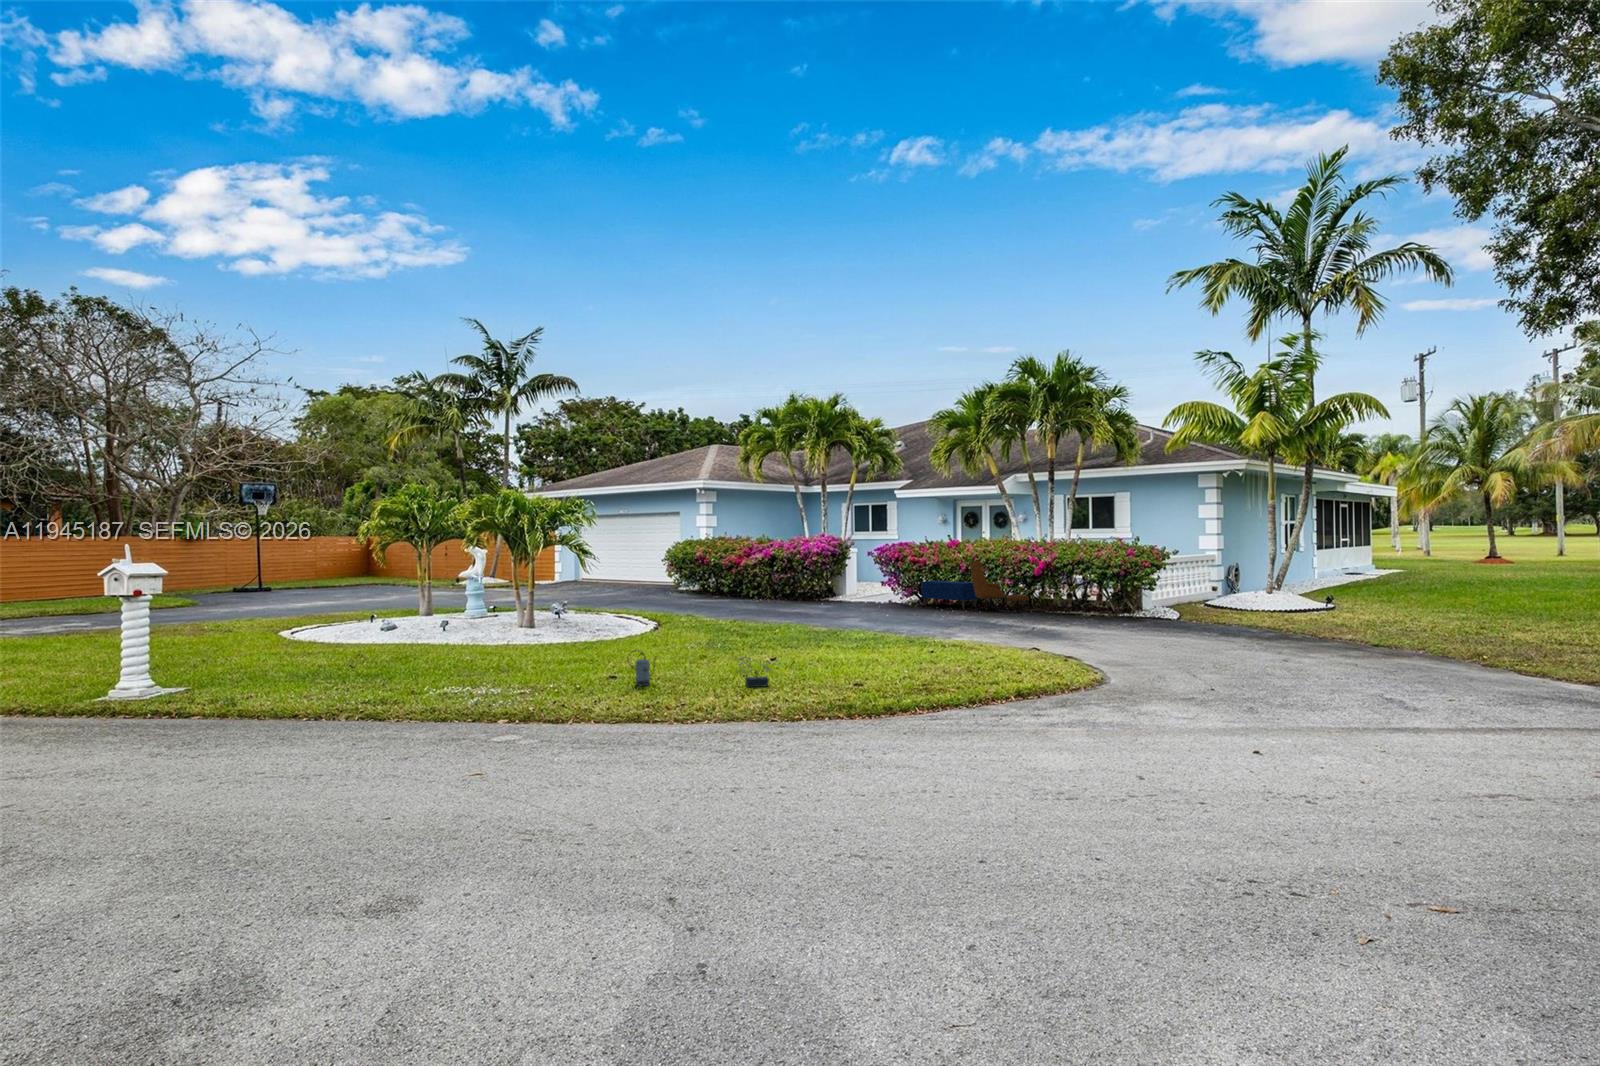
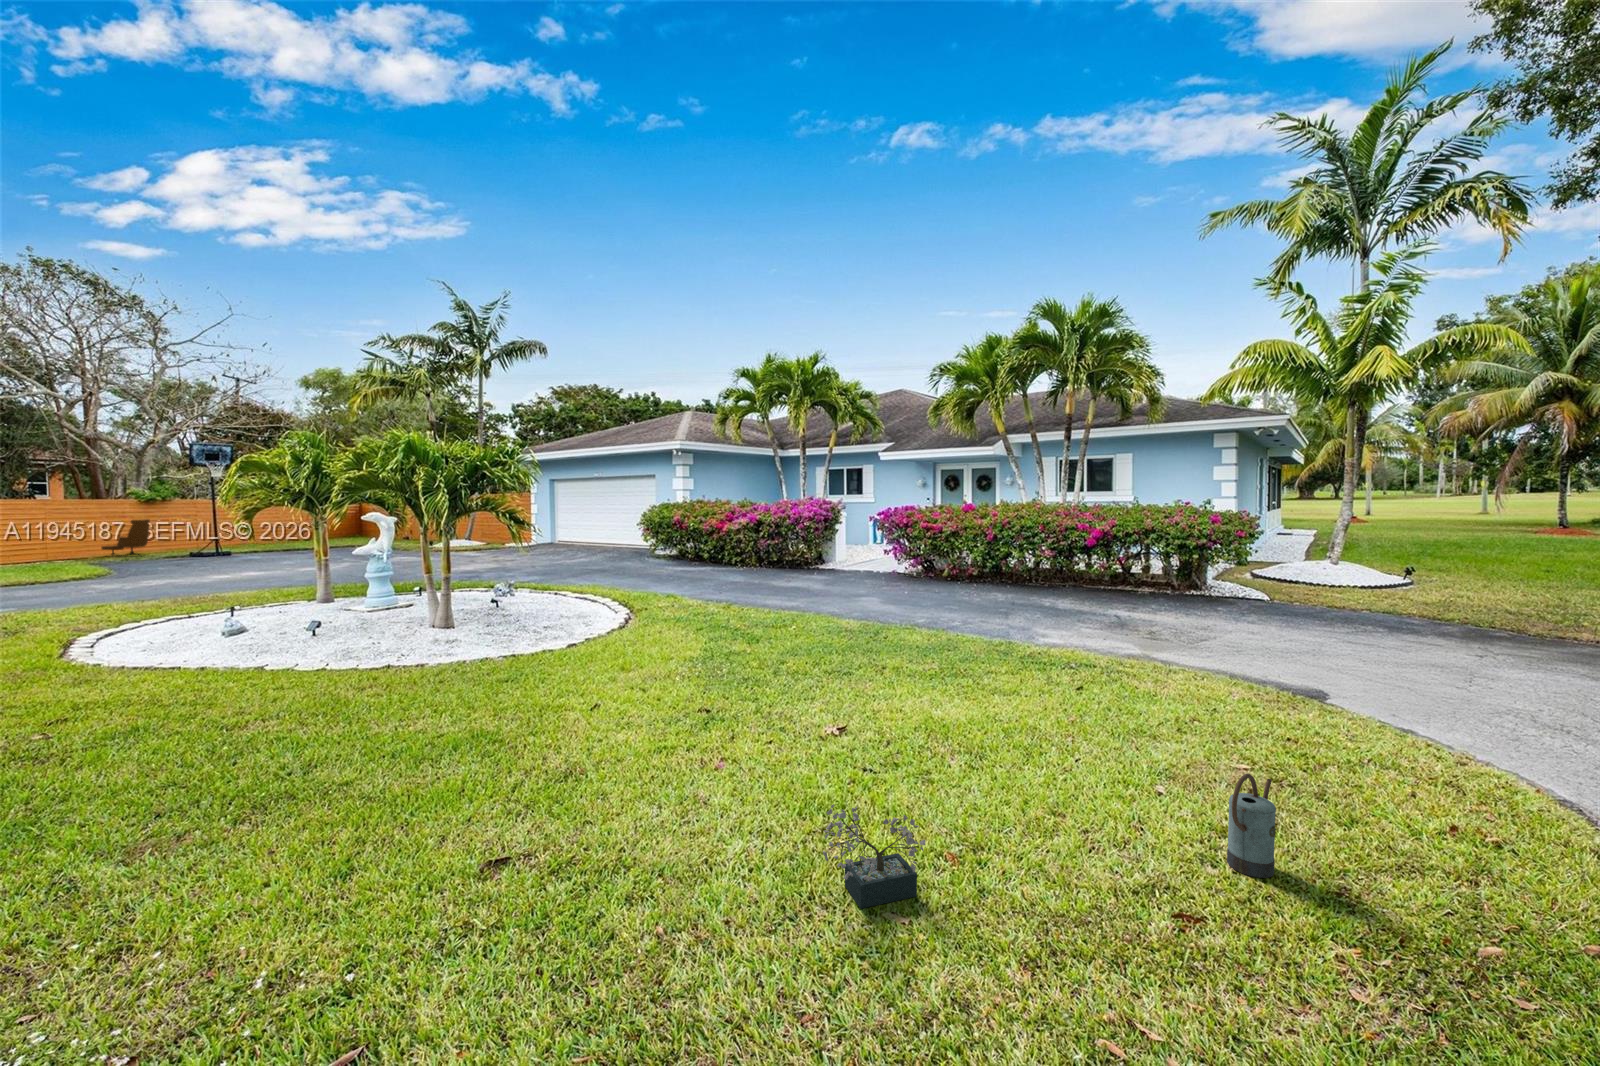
lounge chair: present [969,561,1029,611] -> present [101,519,150,556]
bench: present [922,581,978,608] -> none [938,548,1006,581]
watering can: present [627,650,656,686] -> present [1227,774,1276,878]

